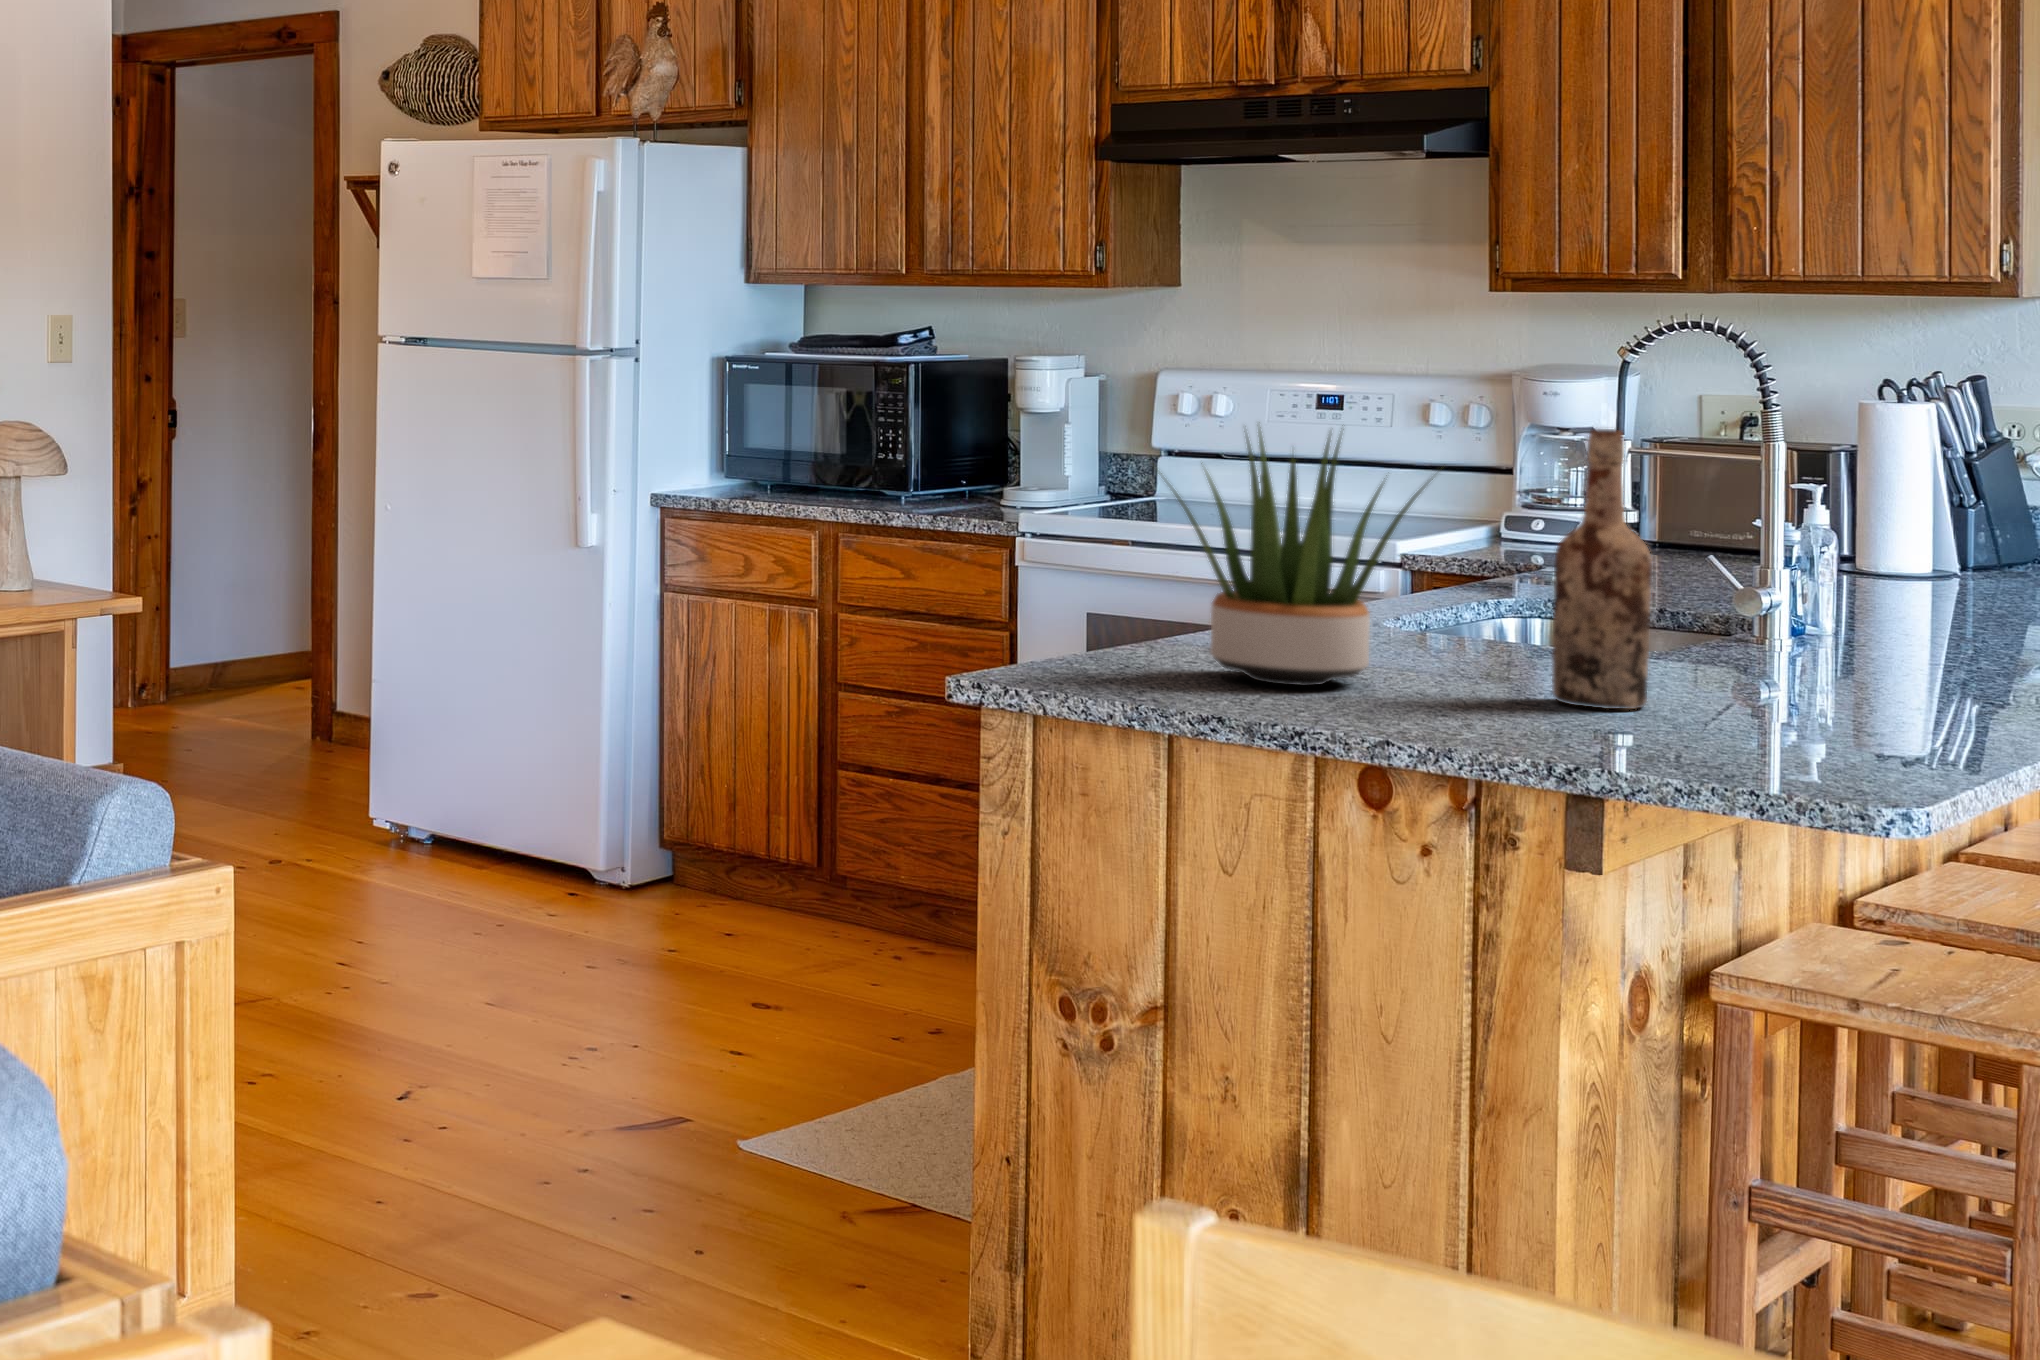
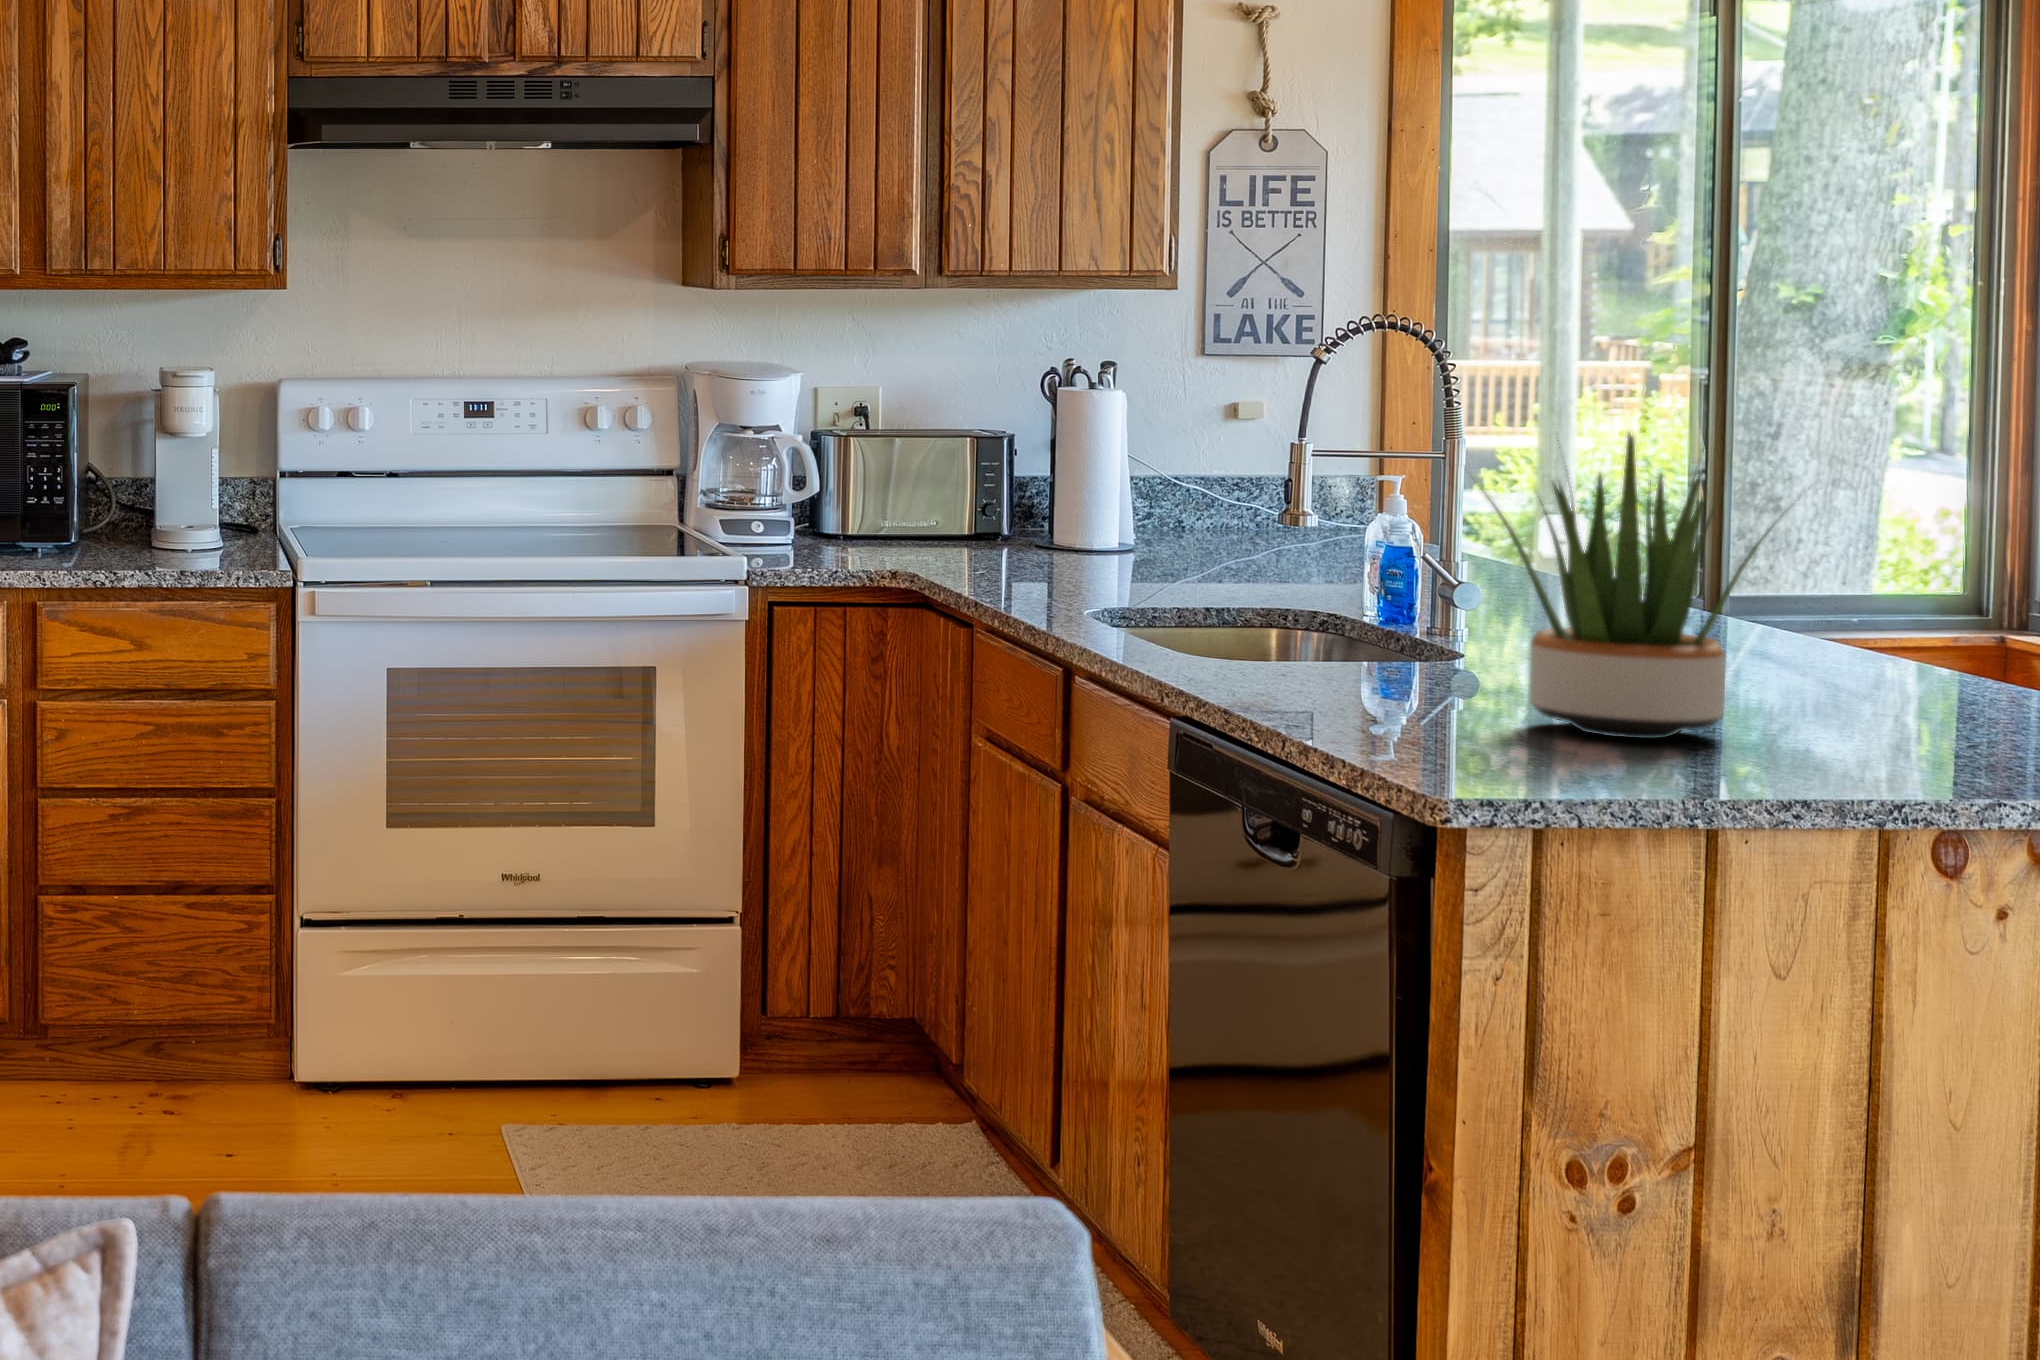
wine bottle: present [1552,429,1652,709] -> none [1819,422,1930,721]

